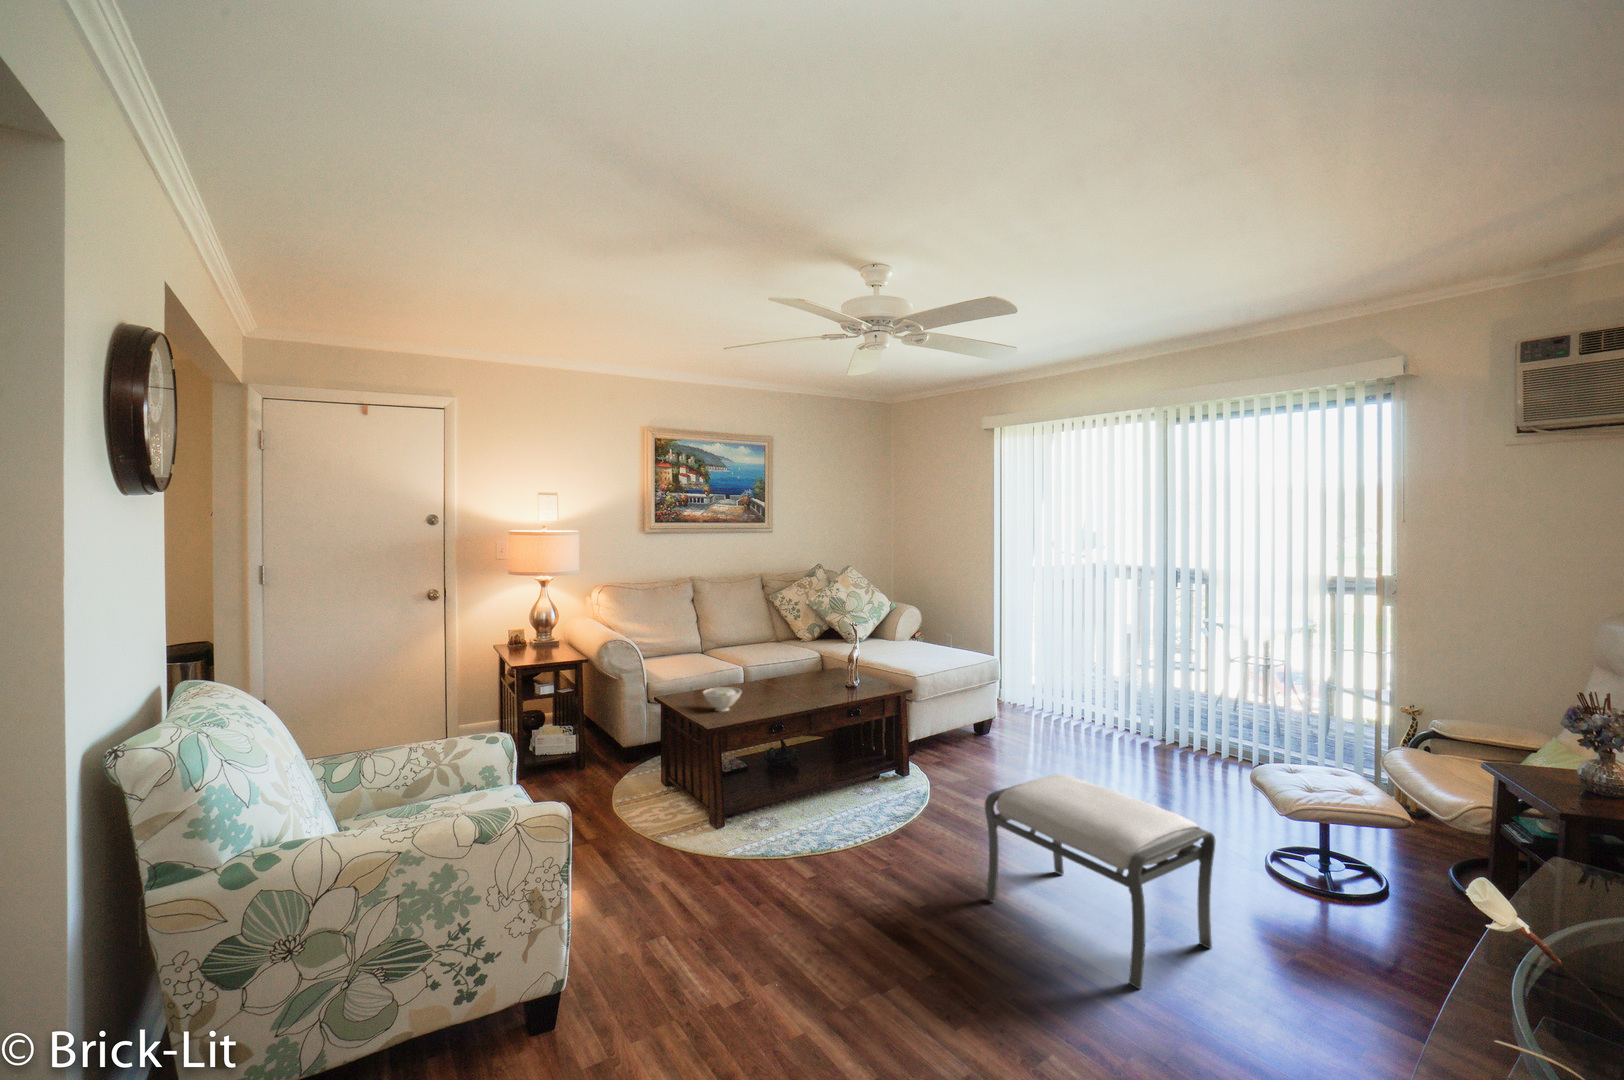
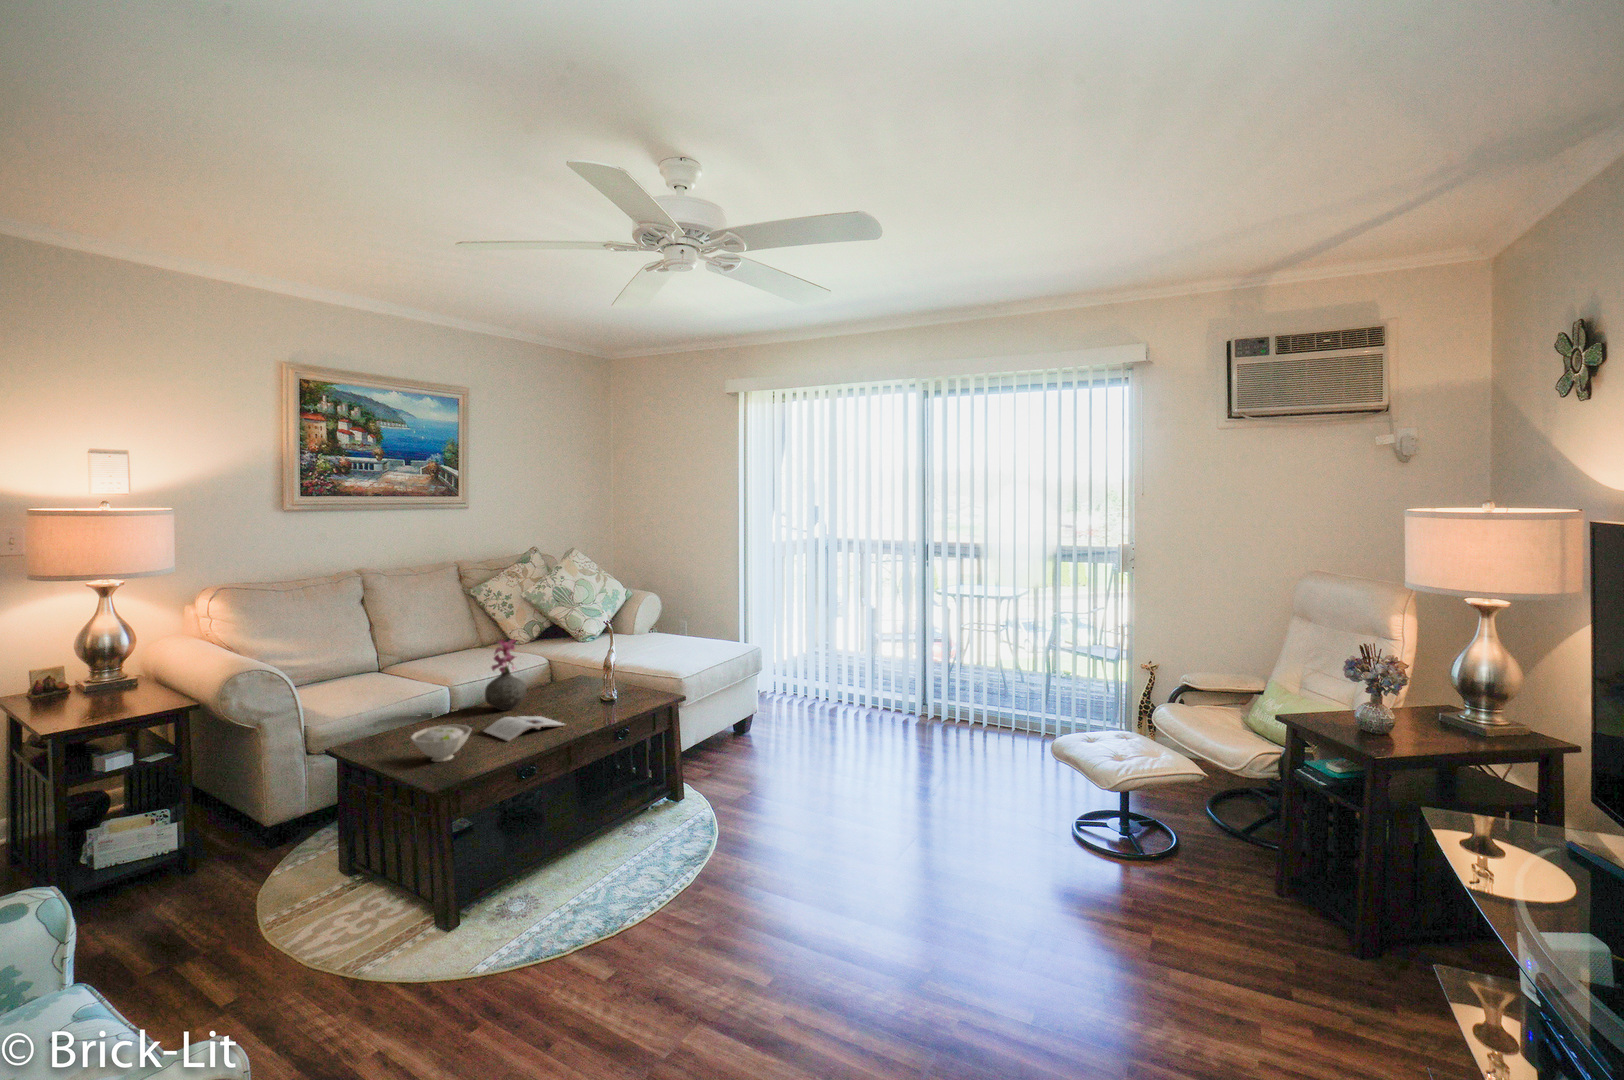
vase: none [761,631,791,686] -> present [485,639,526,711]
magazine: none [754,688,812,705] -> present [484,716,566,742]
ottoman: present [985,774,1215,989] -> none [833,785,1078,1031]

